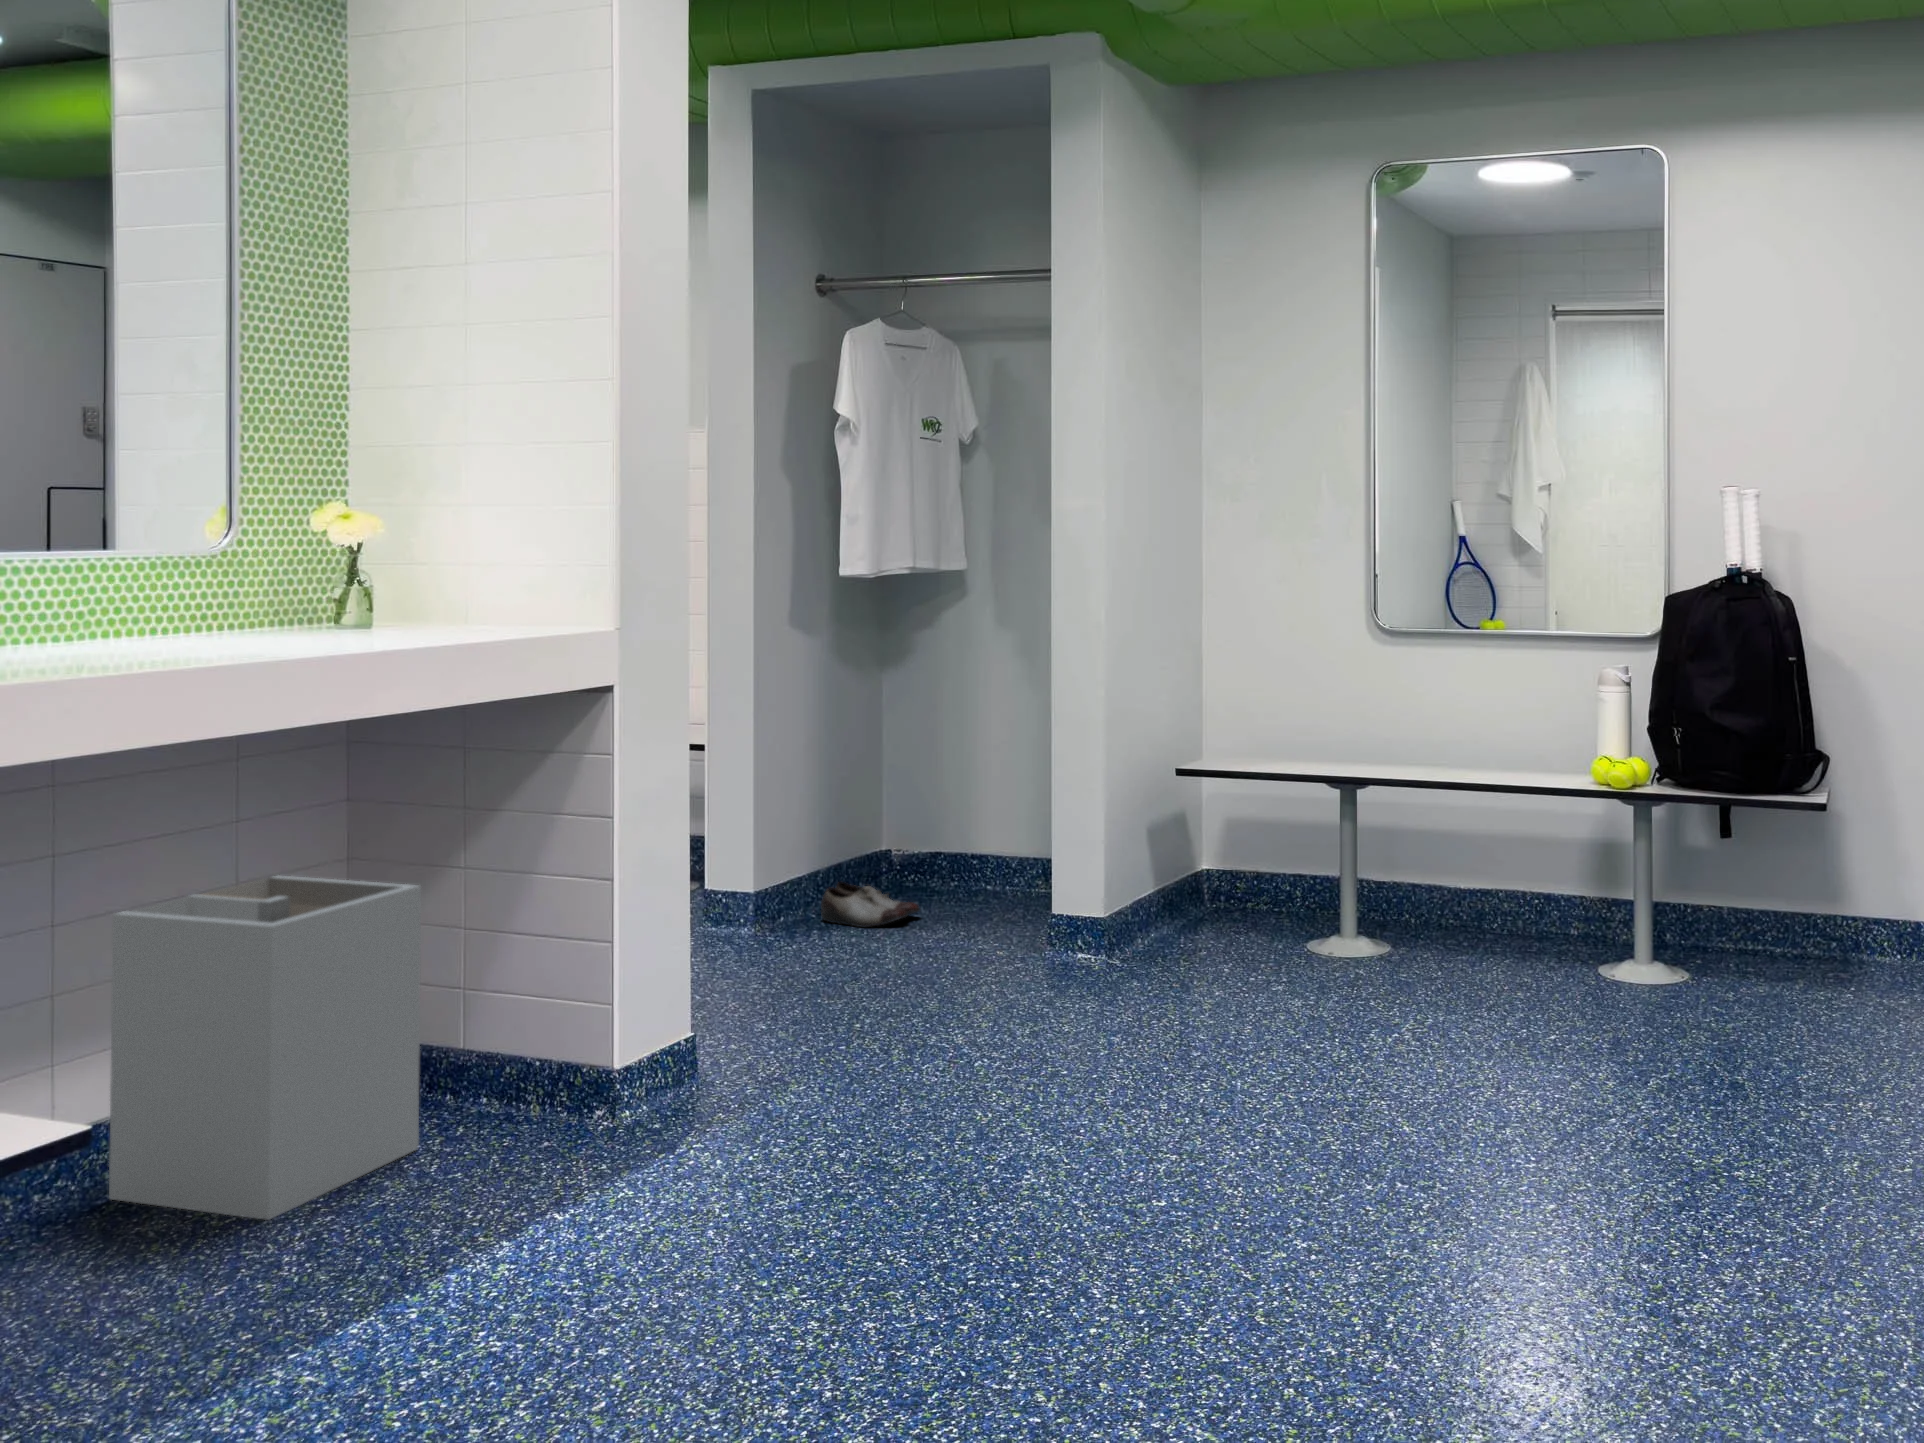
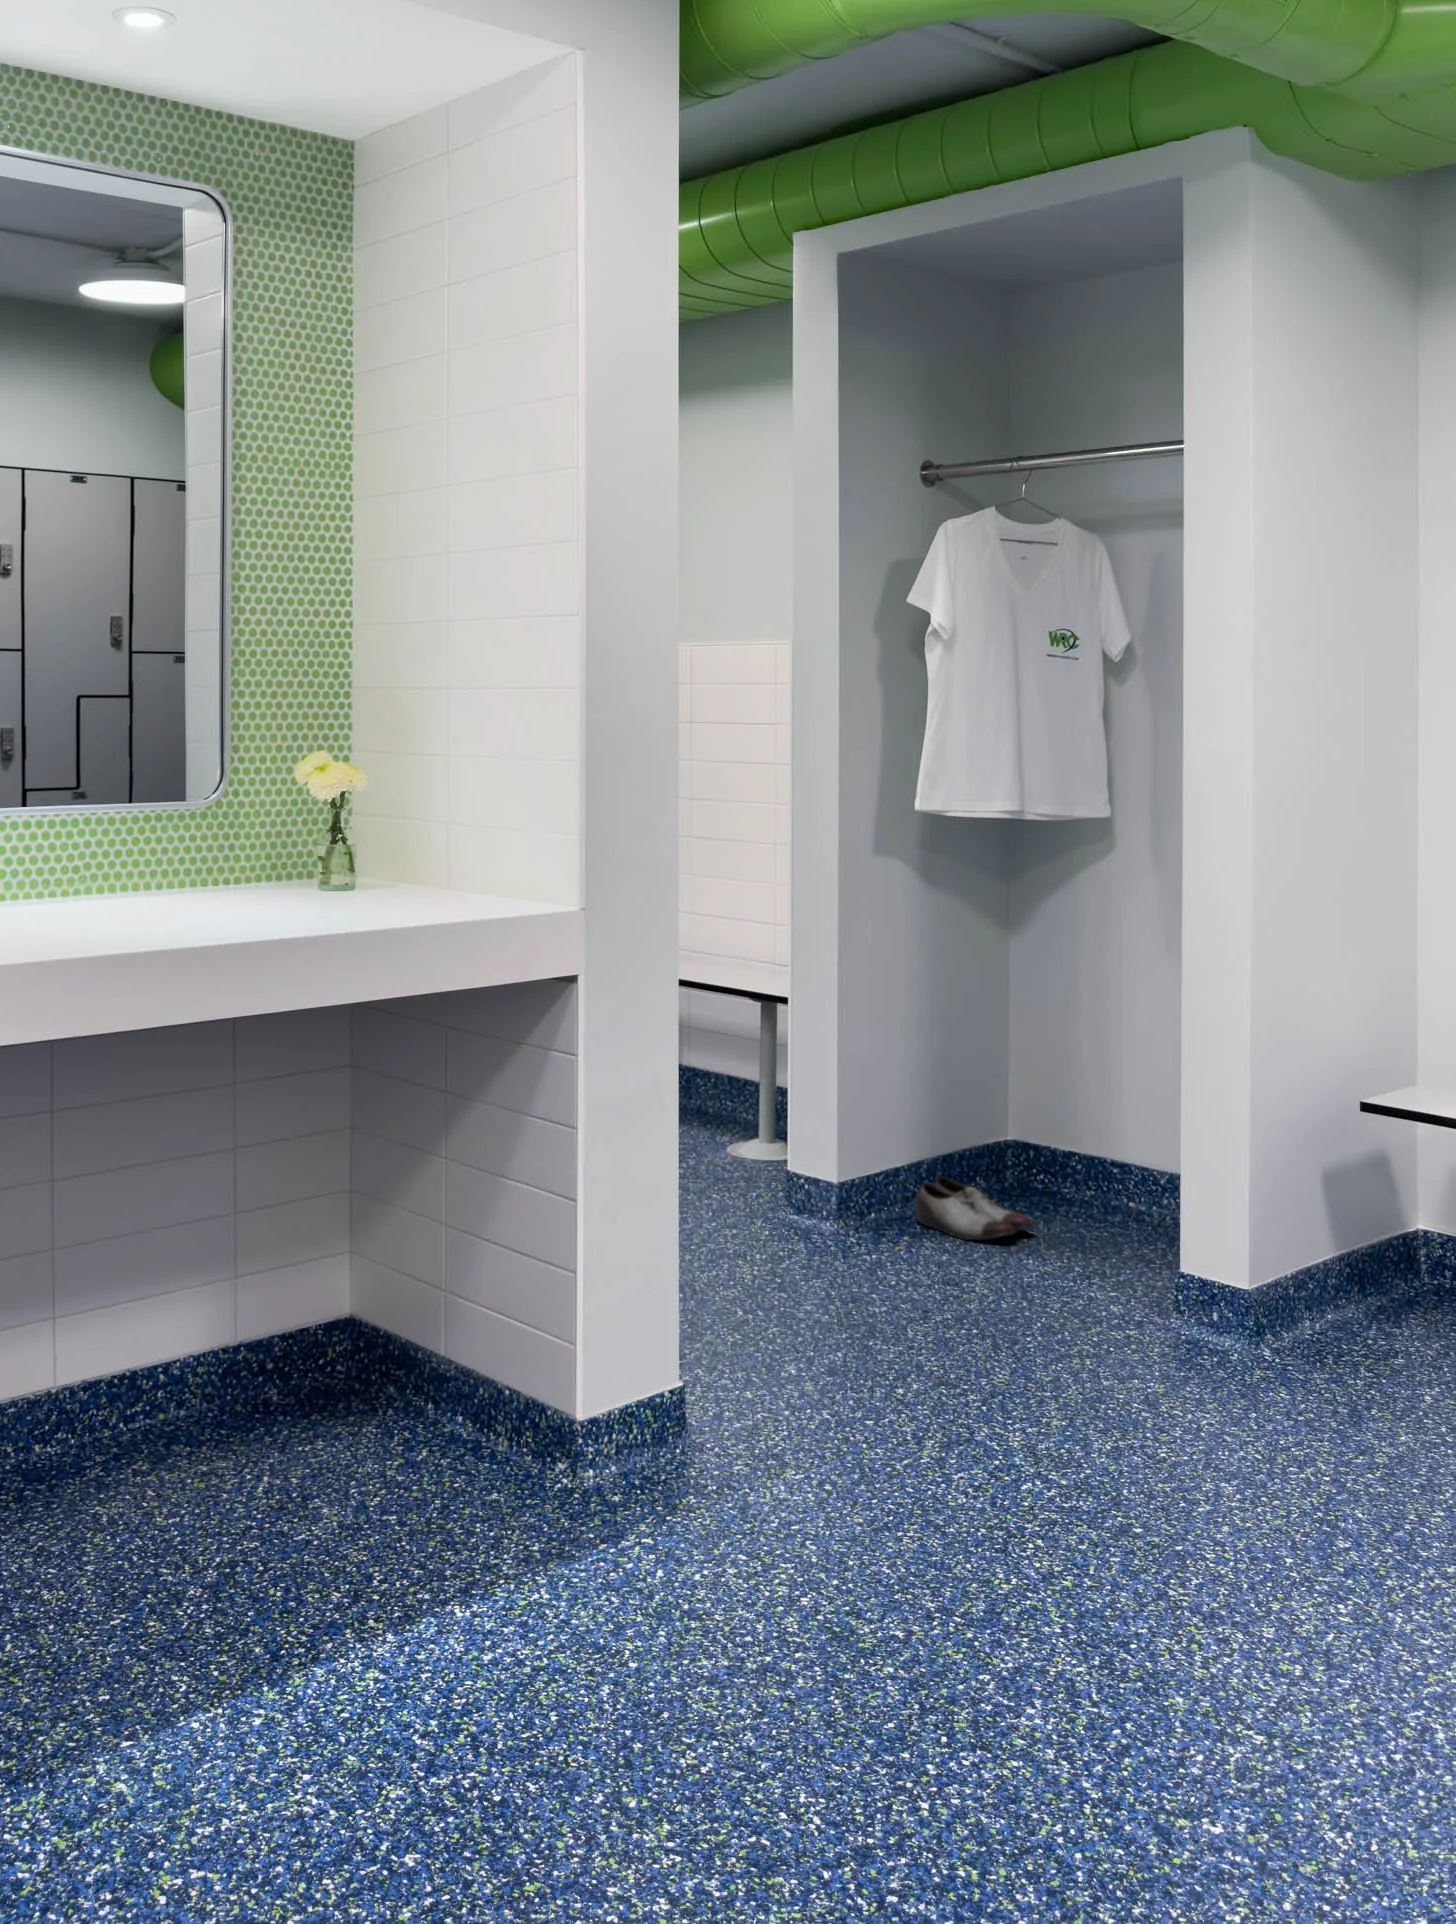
laundry hamper: present [109,875,421,1220] -> none [87,1144,374,1535]

